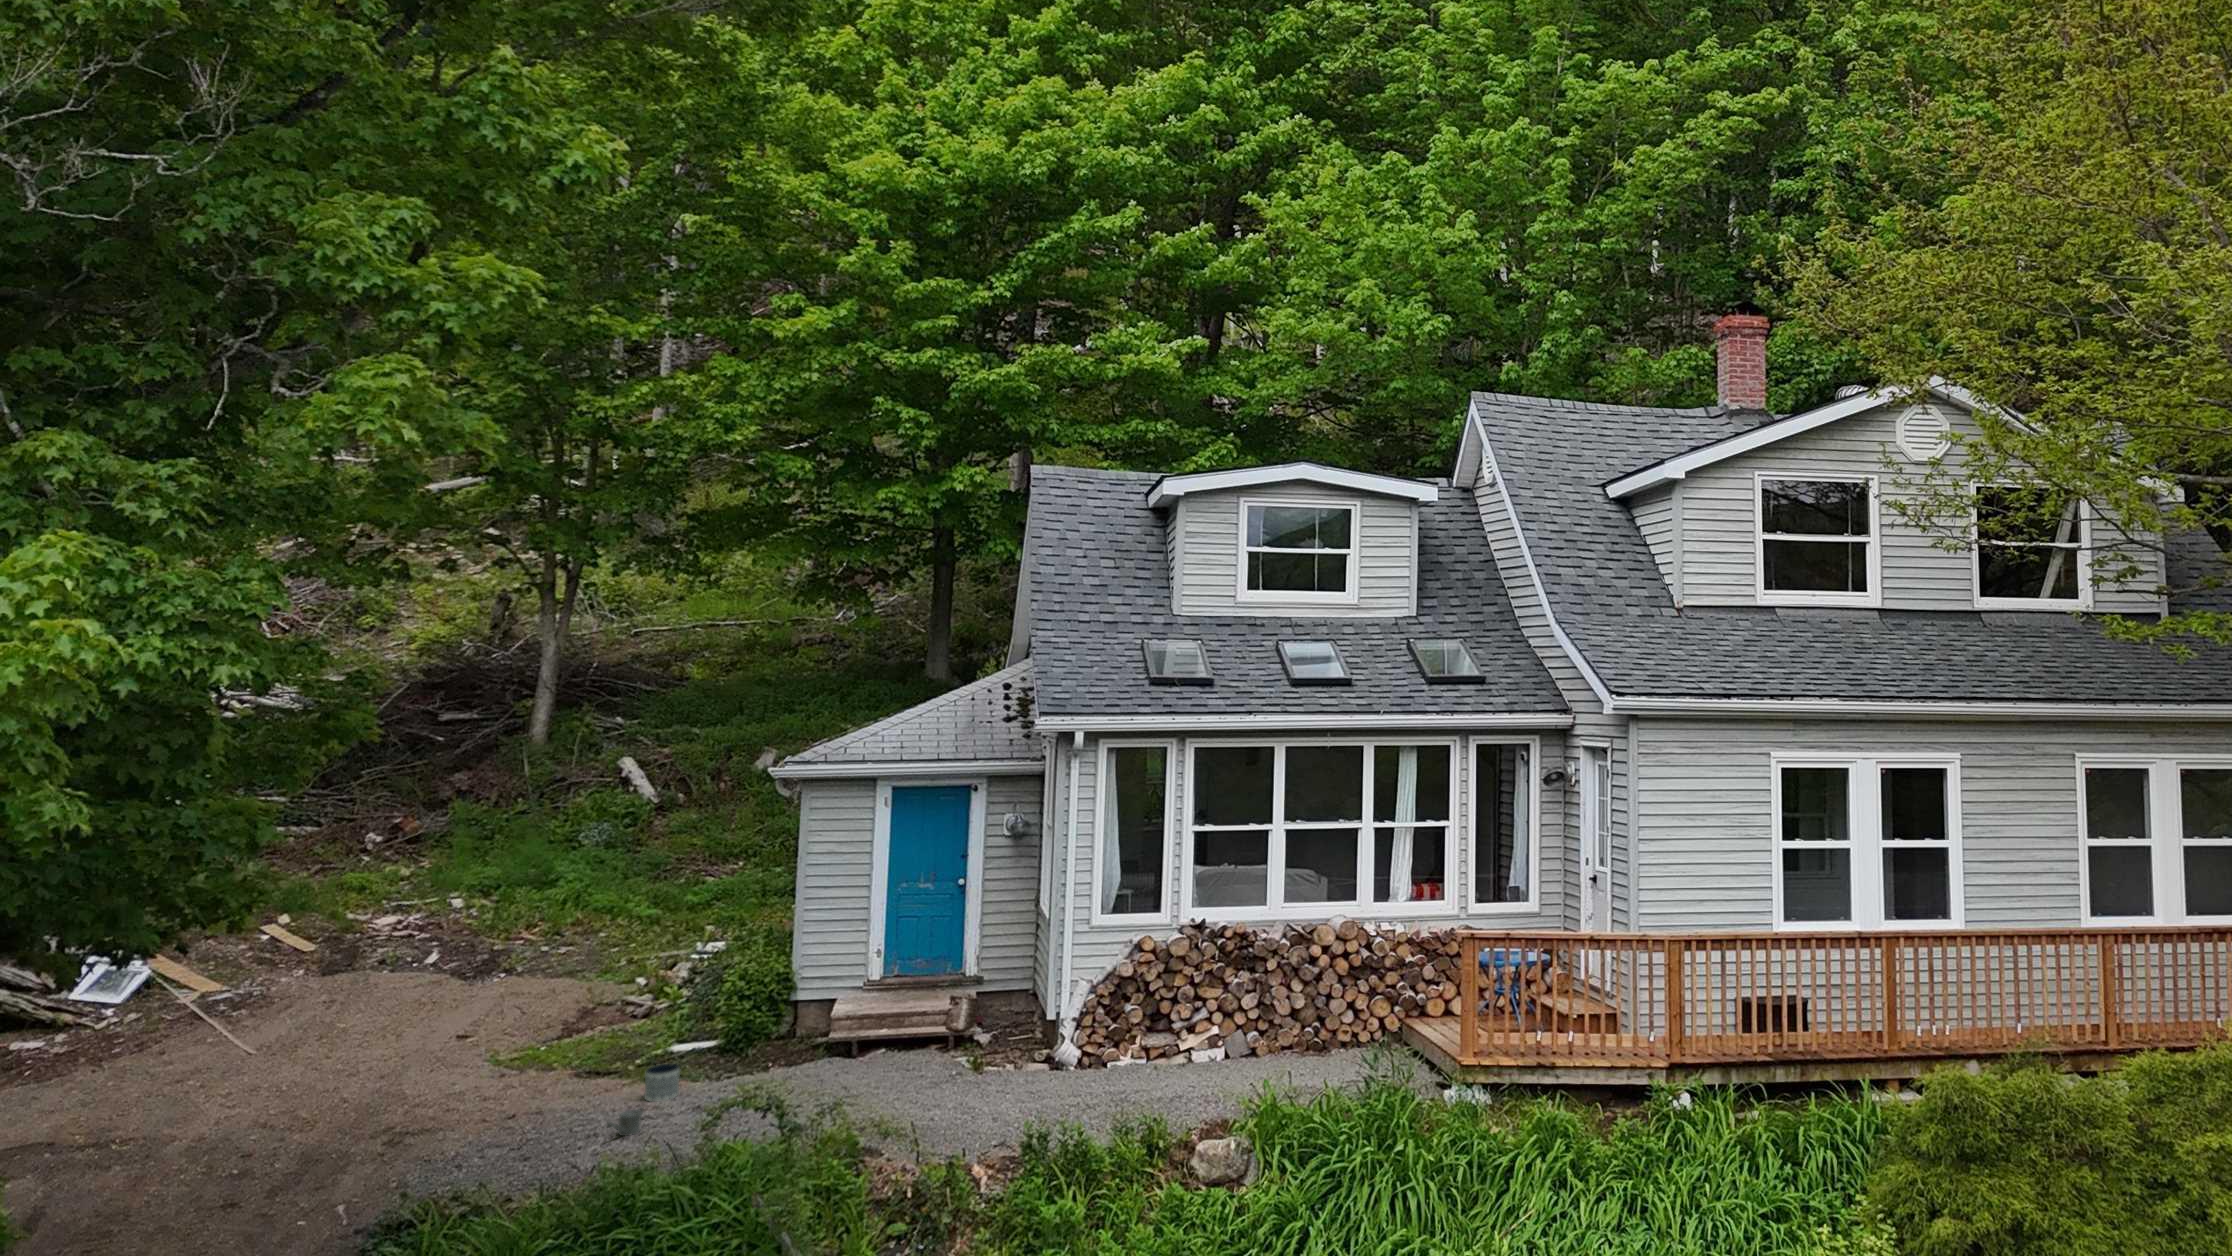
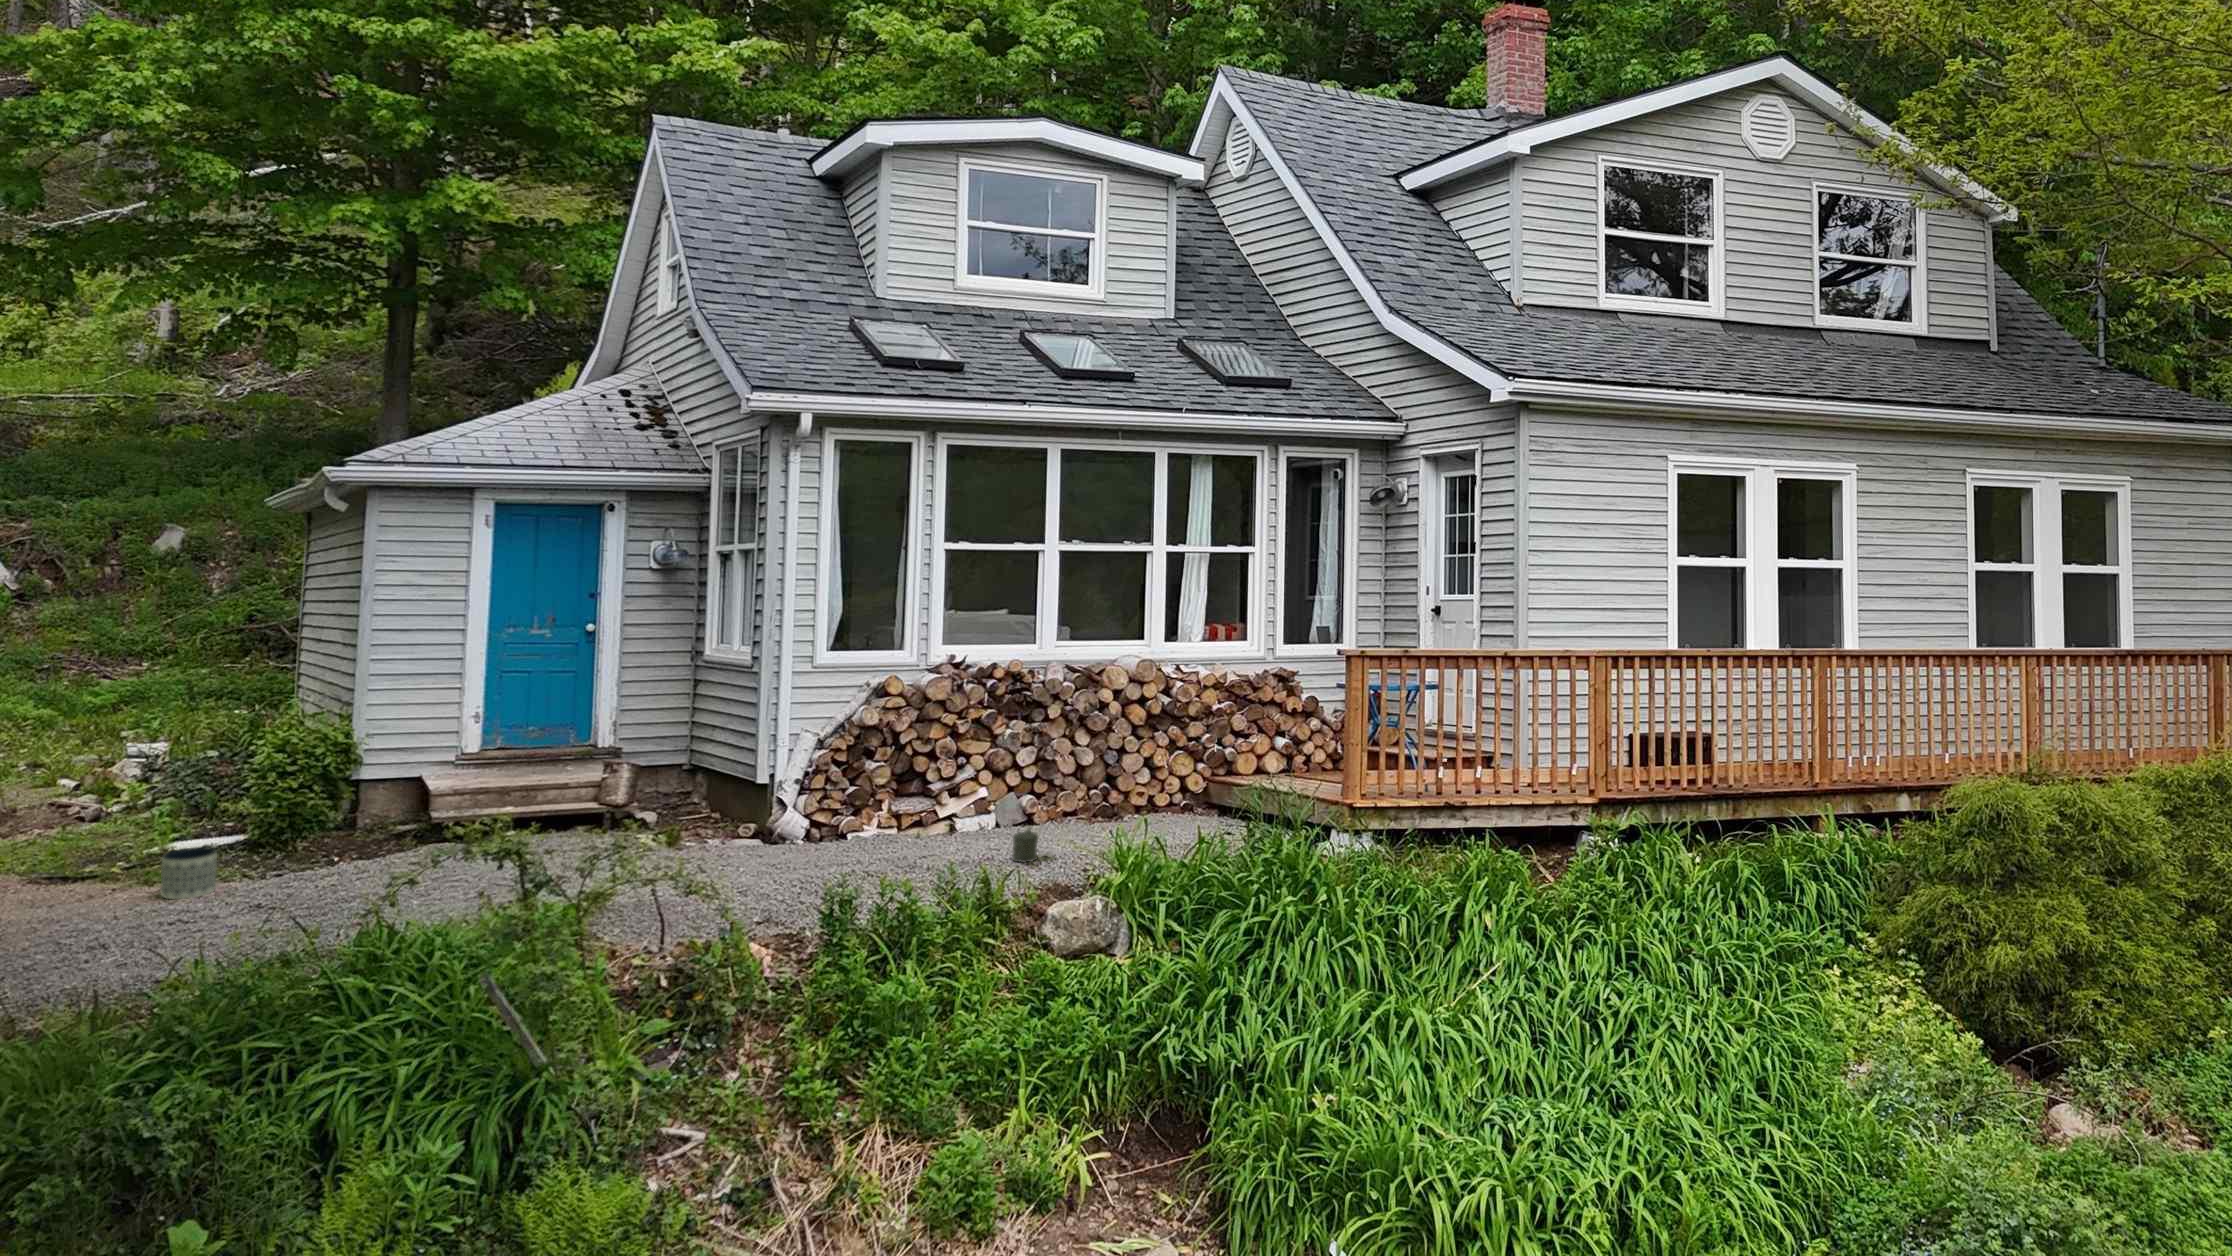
watering can: present [607,1107,643,1136] -> present [1012,829,1038,863]

